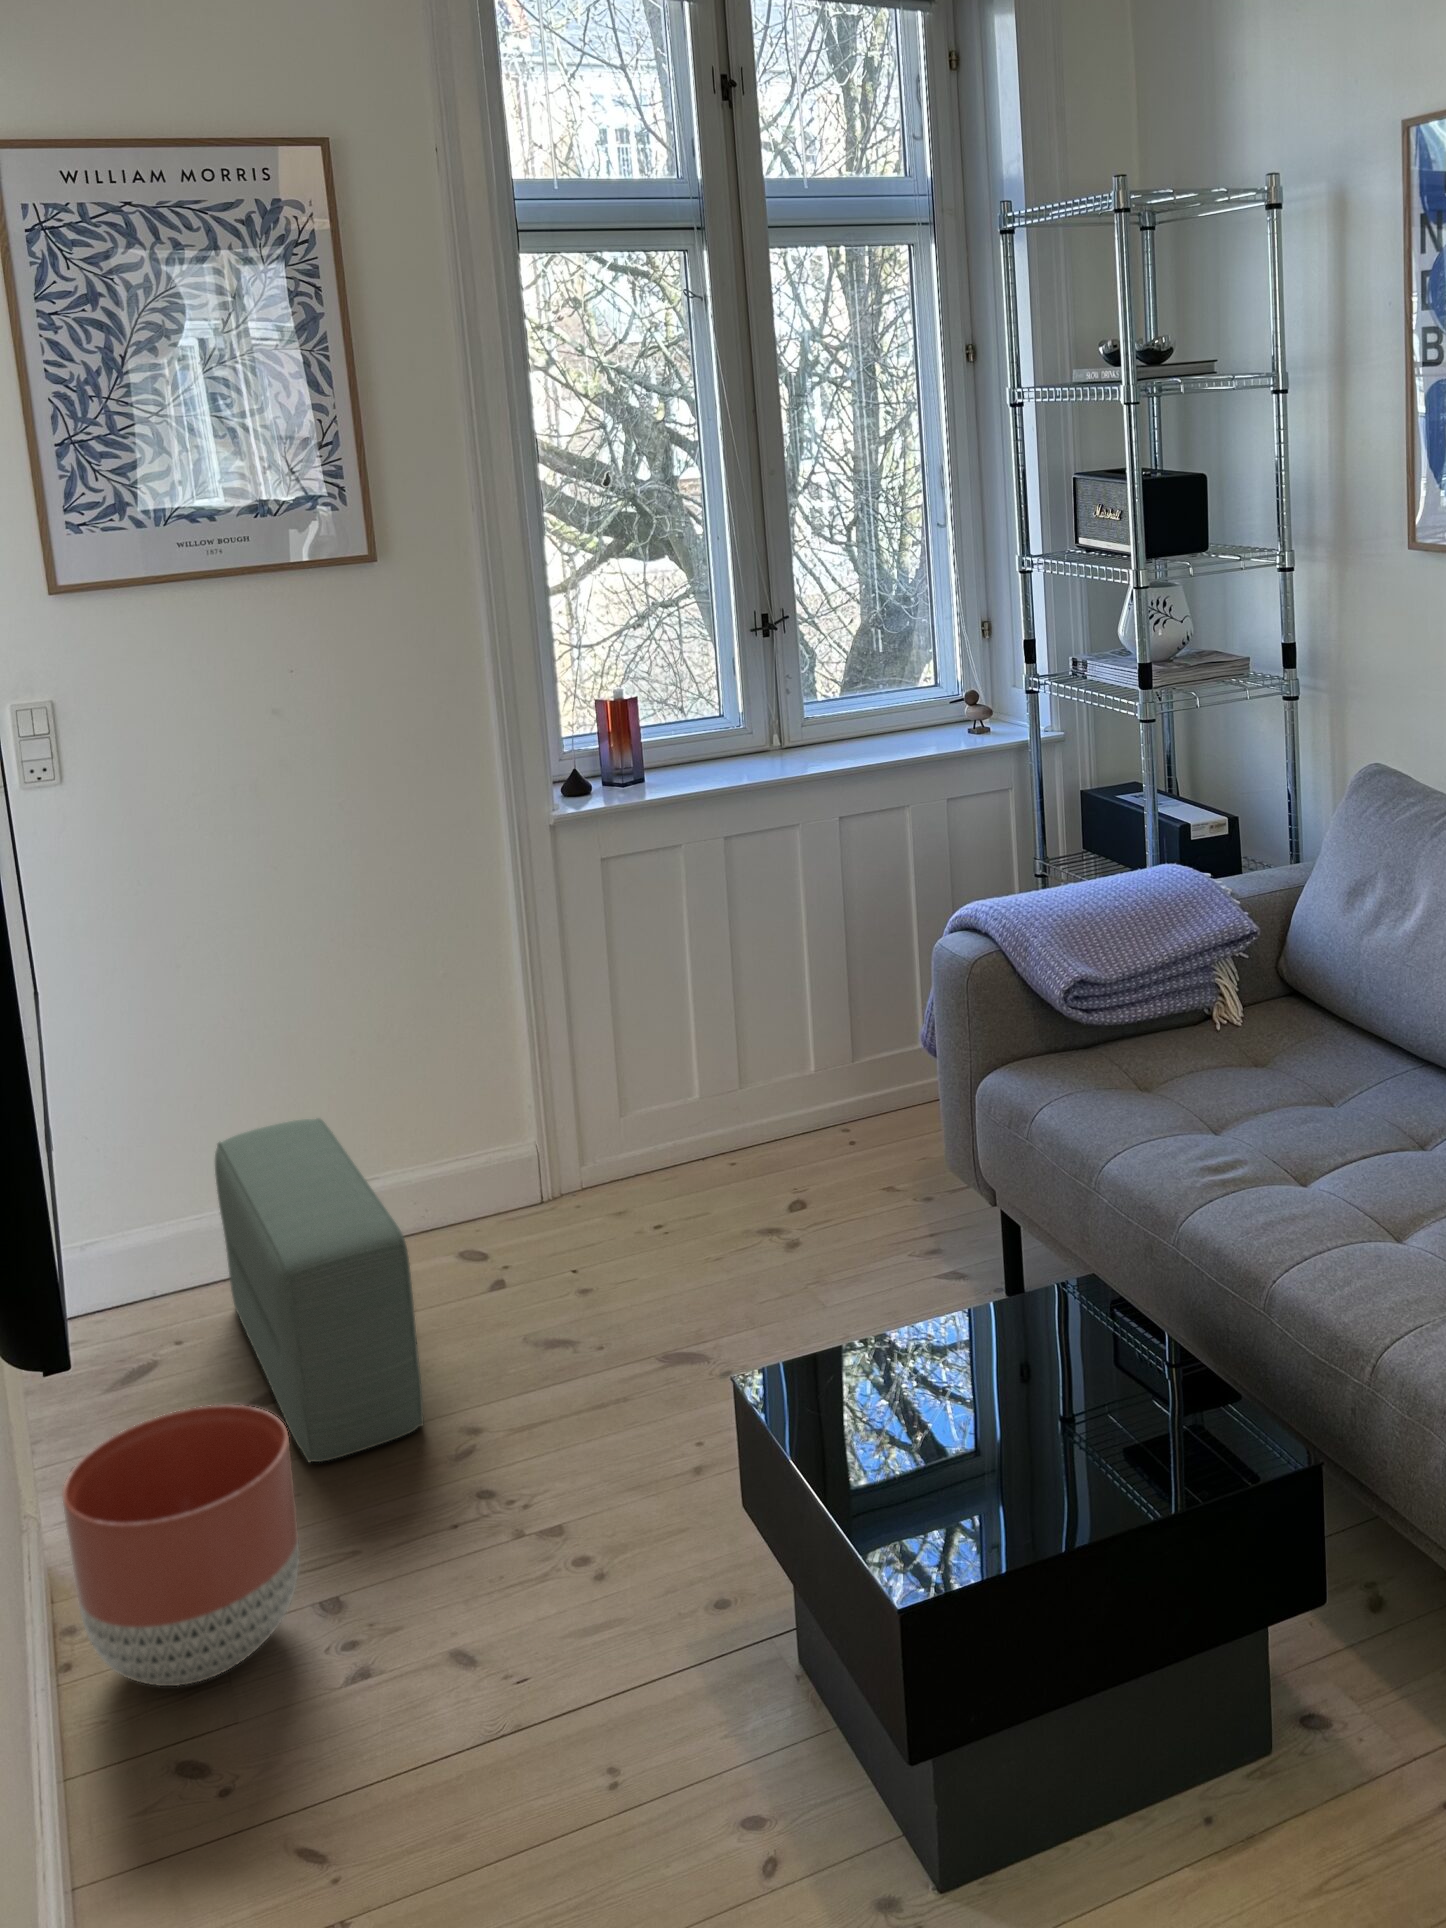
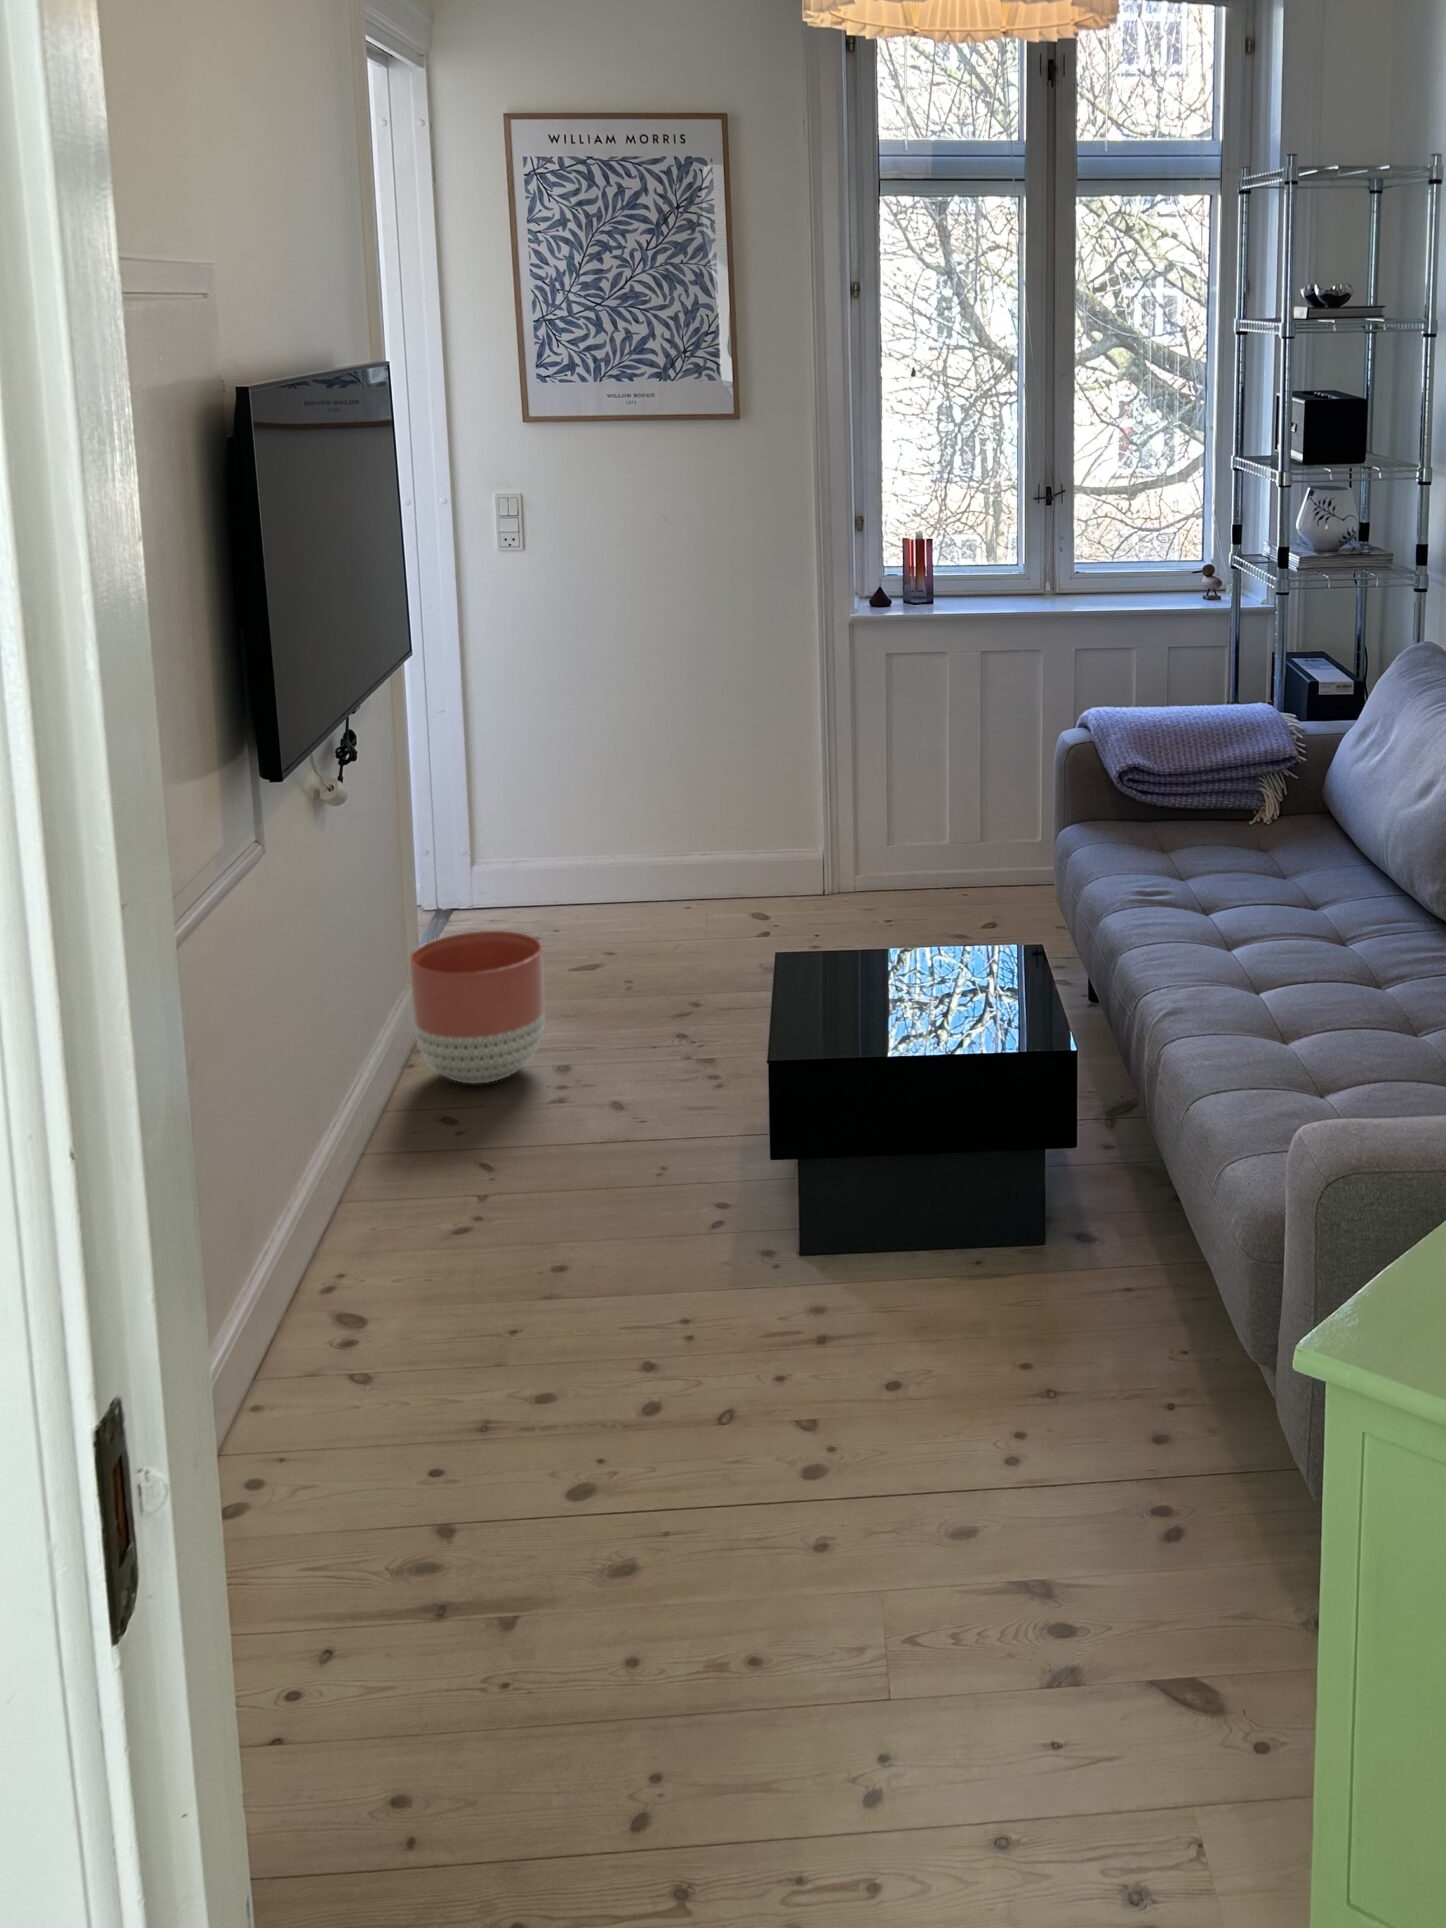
pouf: present [215,1118,424,1462] -> none [581,801,671,1004]

